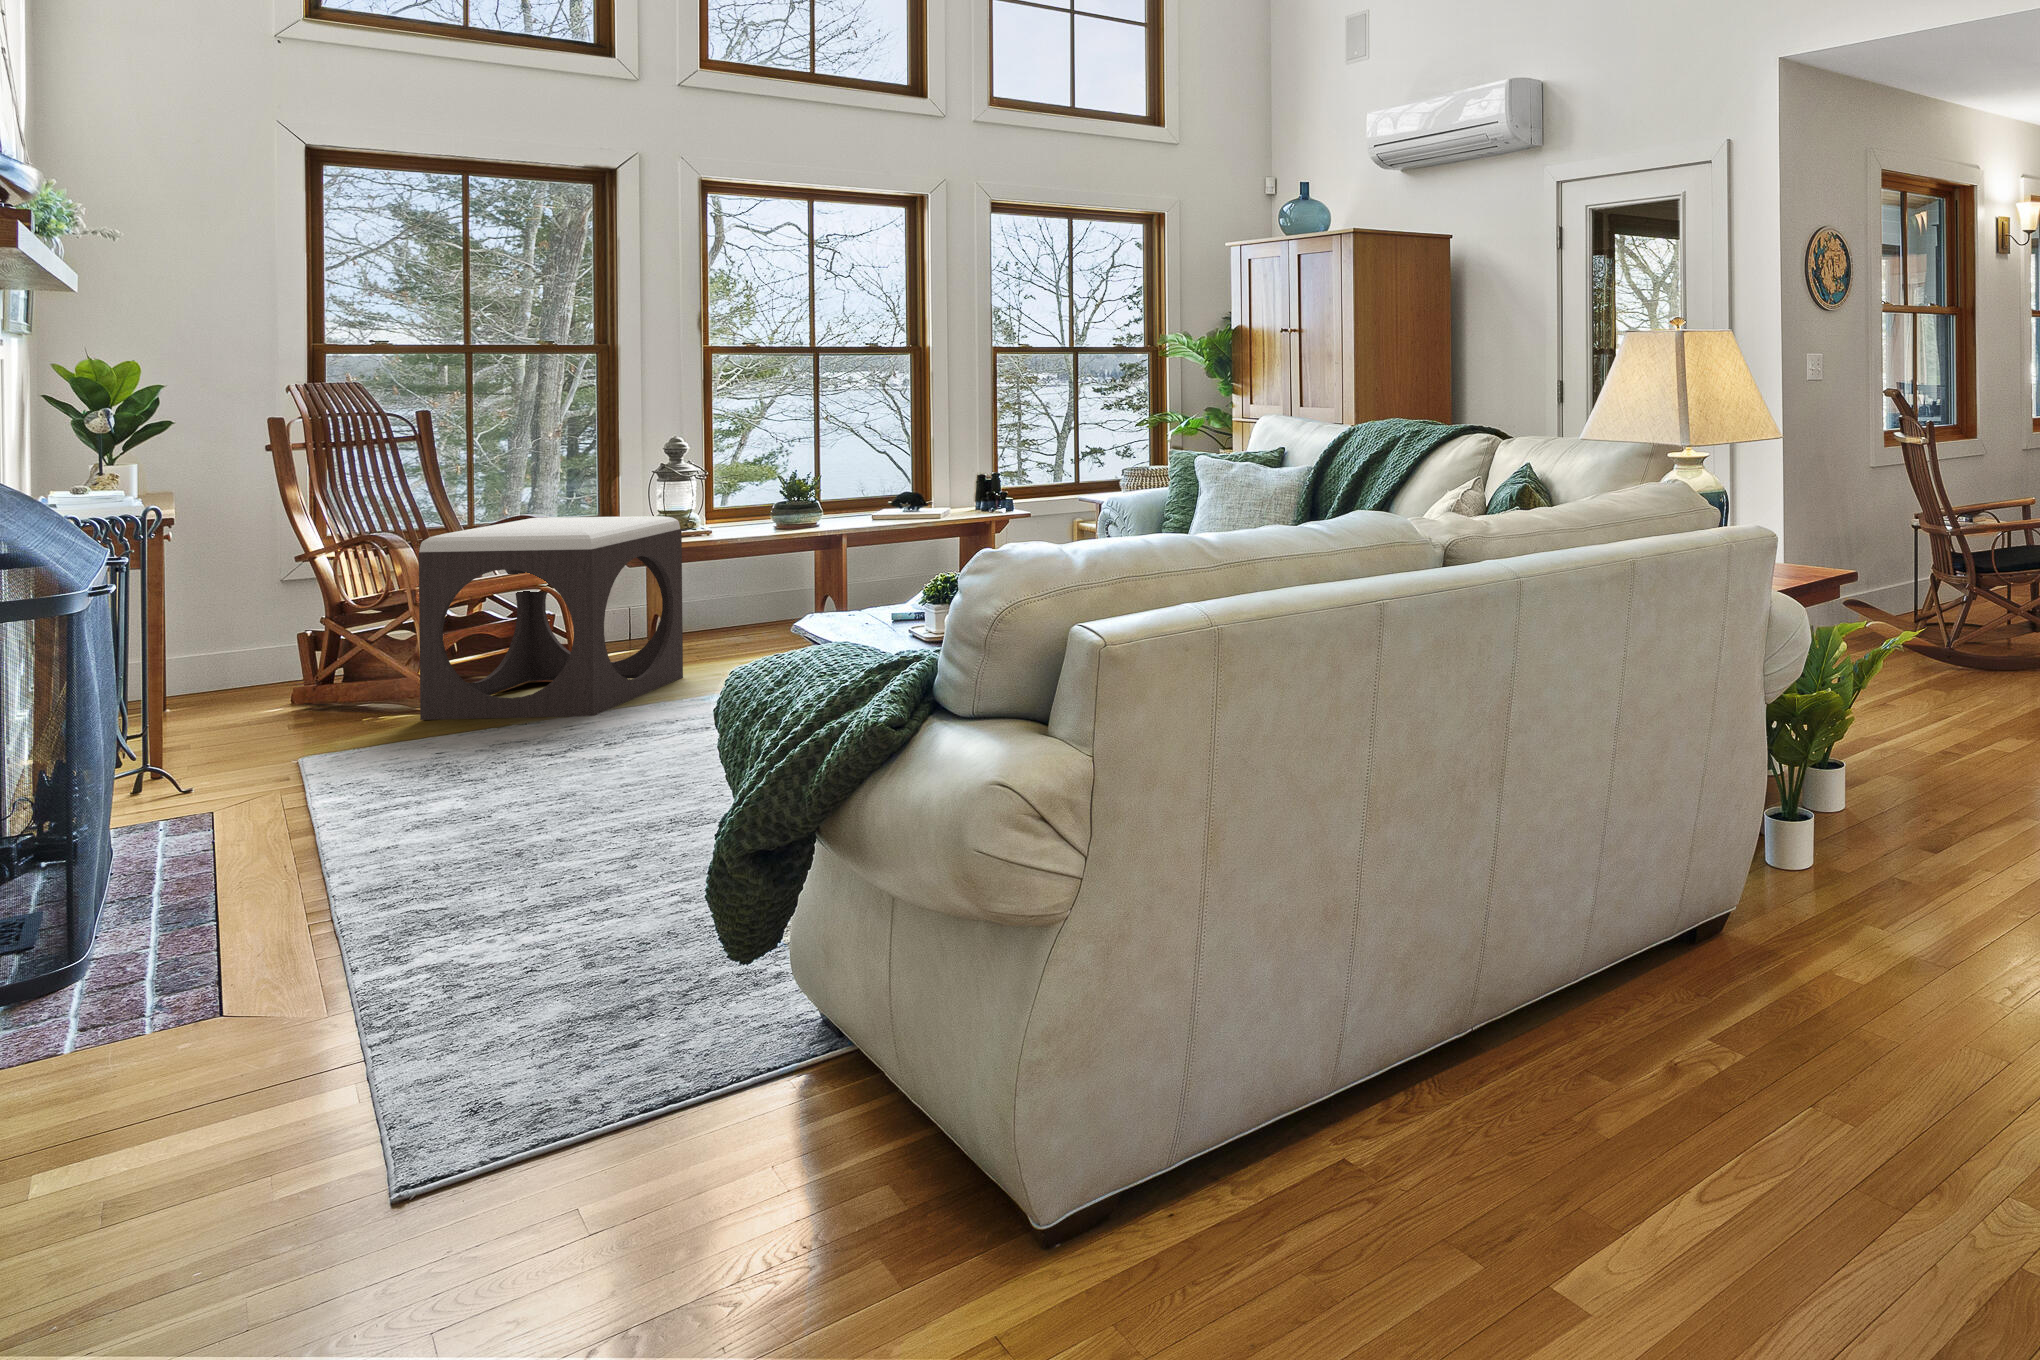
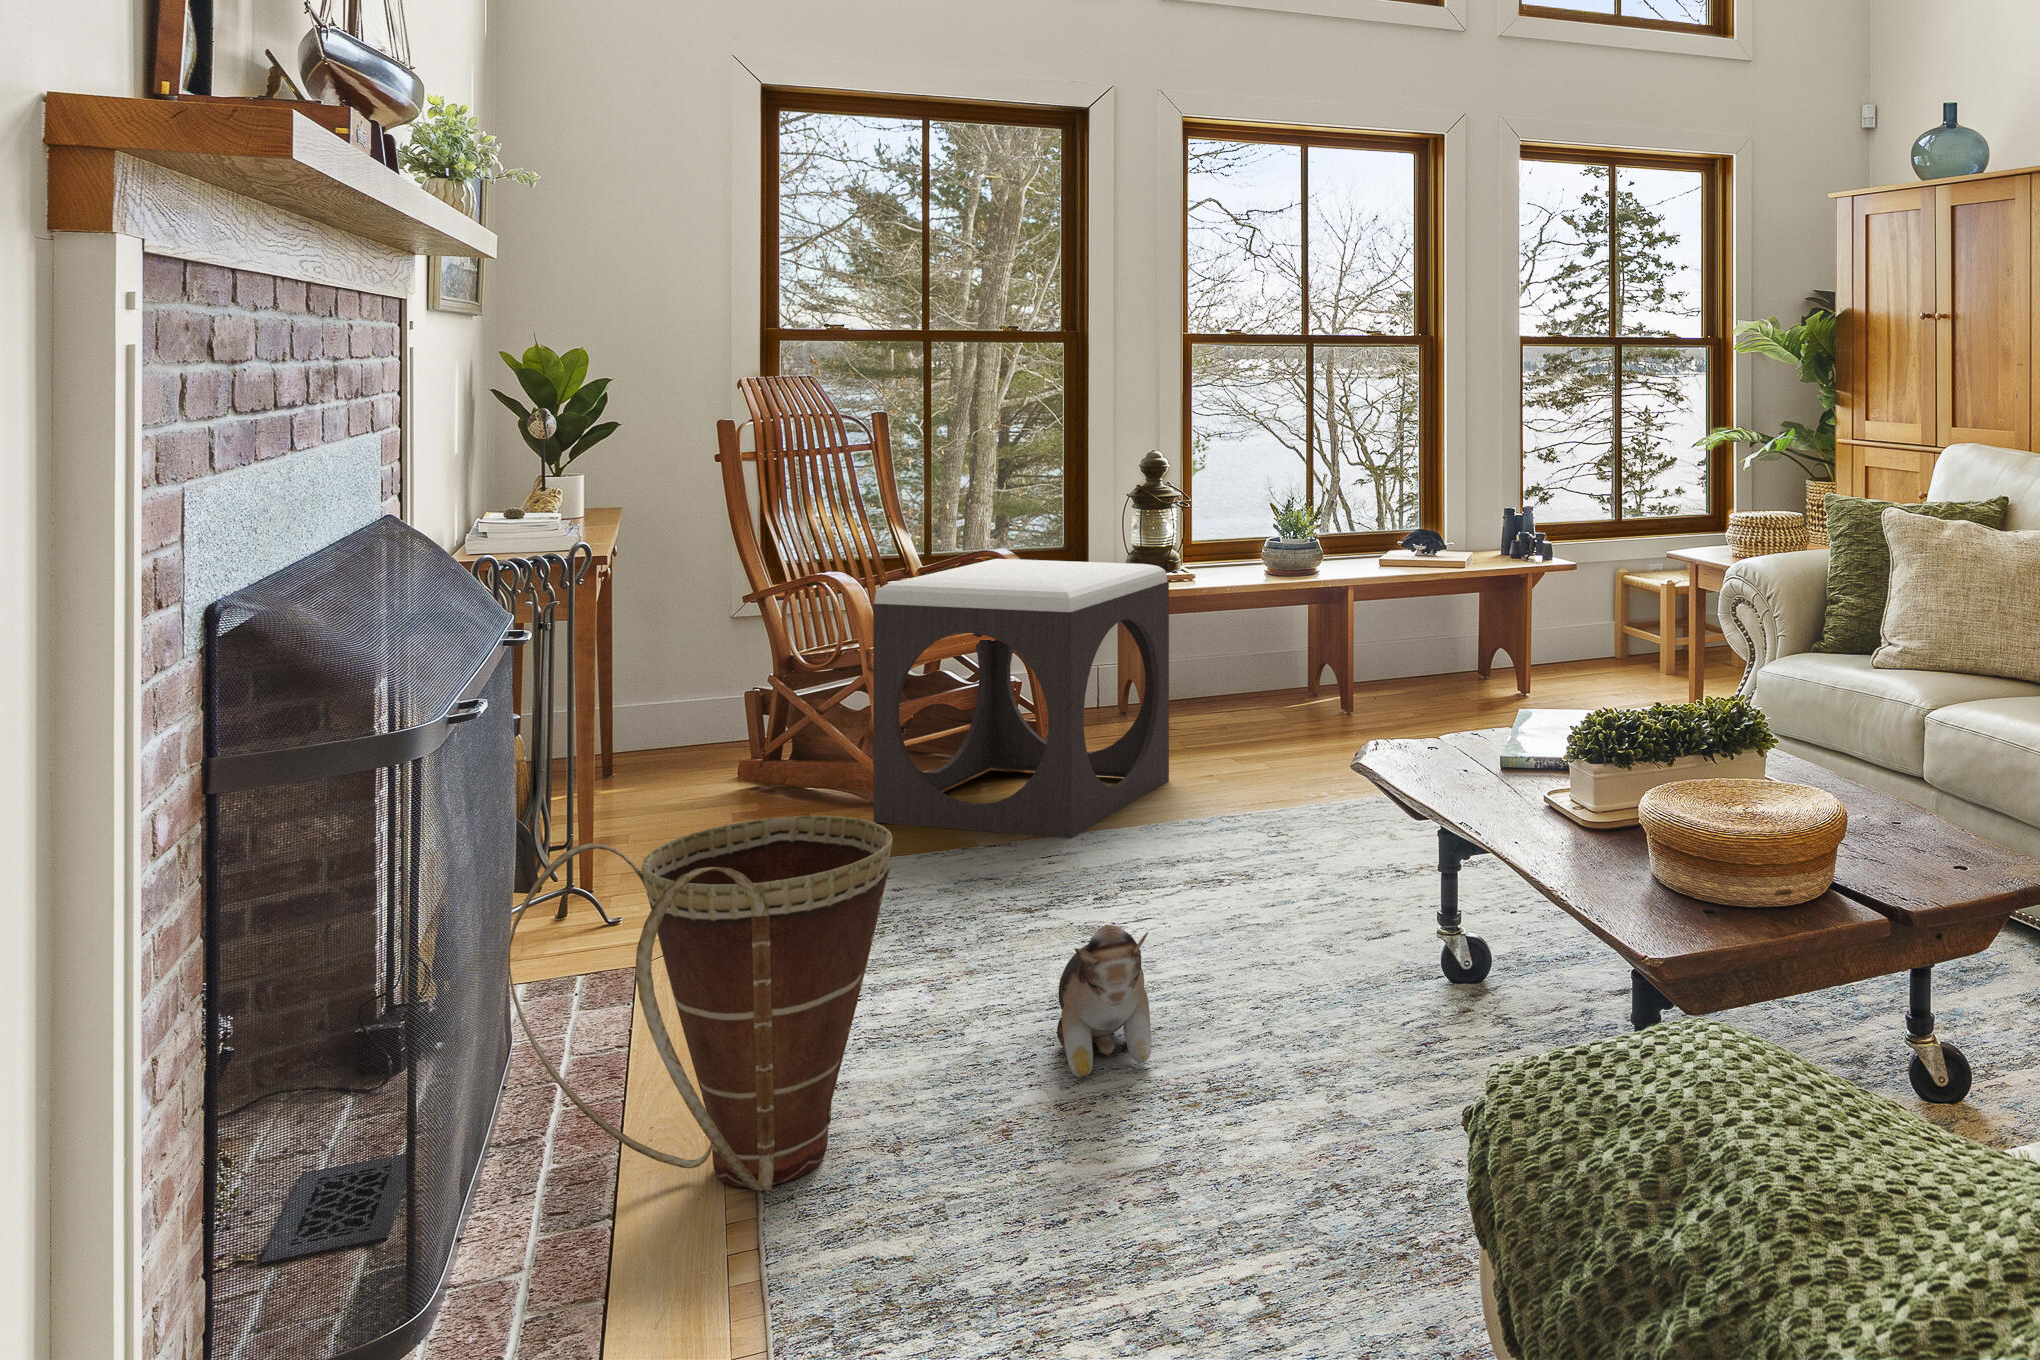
basket: none [131,667,432,903] -> present [508,816,893,1191]
plush toy: none [565,728,634,830] -> present [1057,925,1151,1078]

